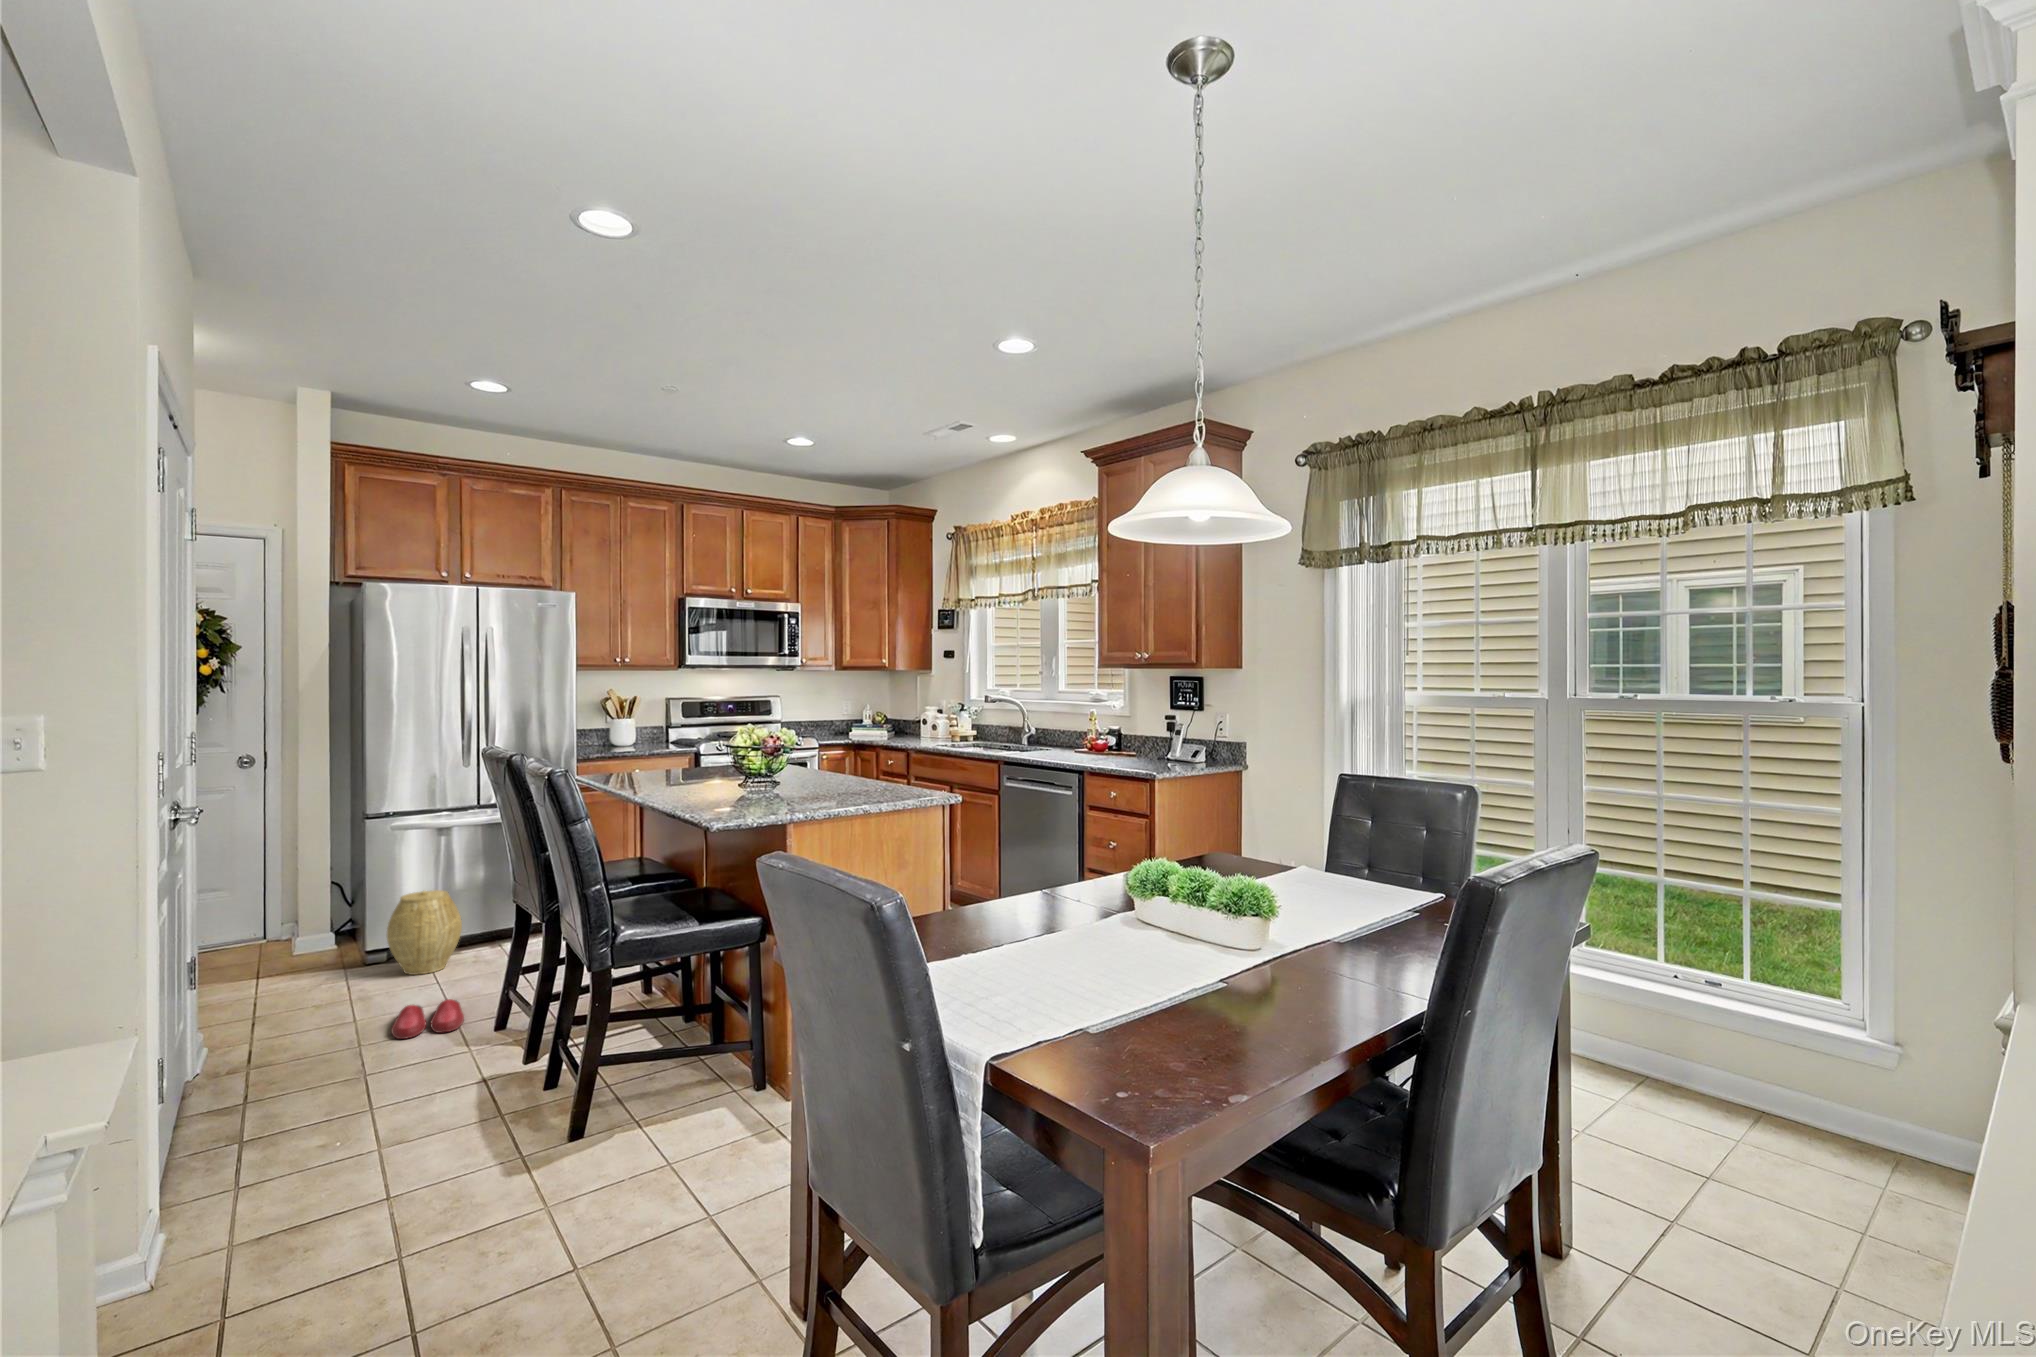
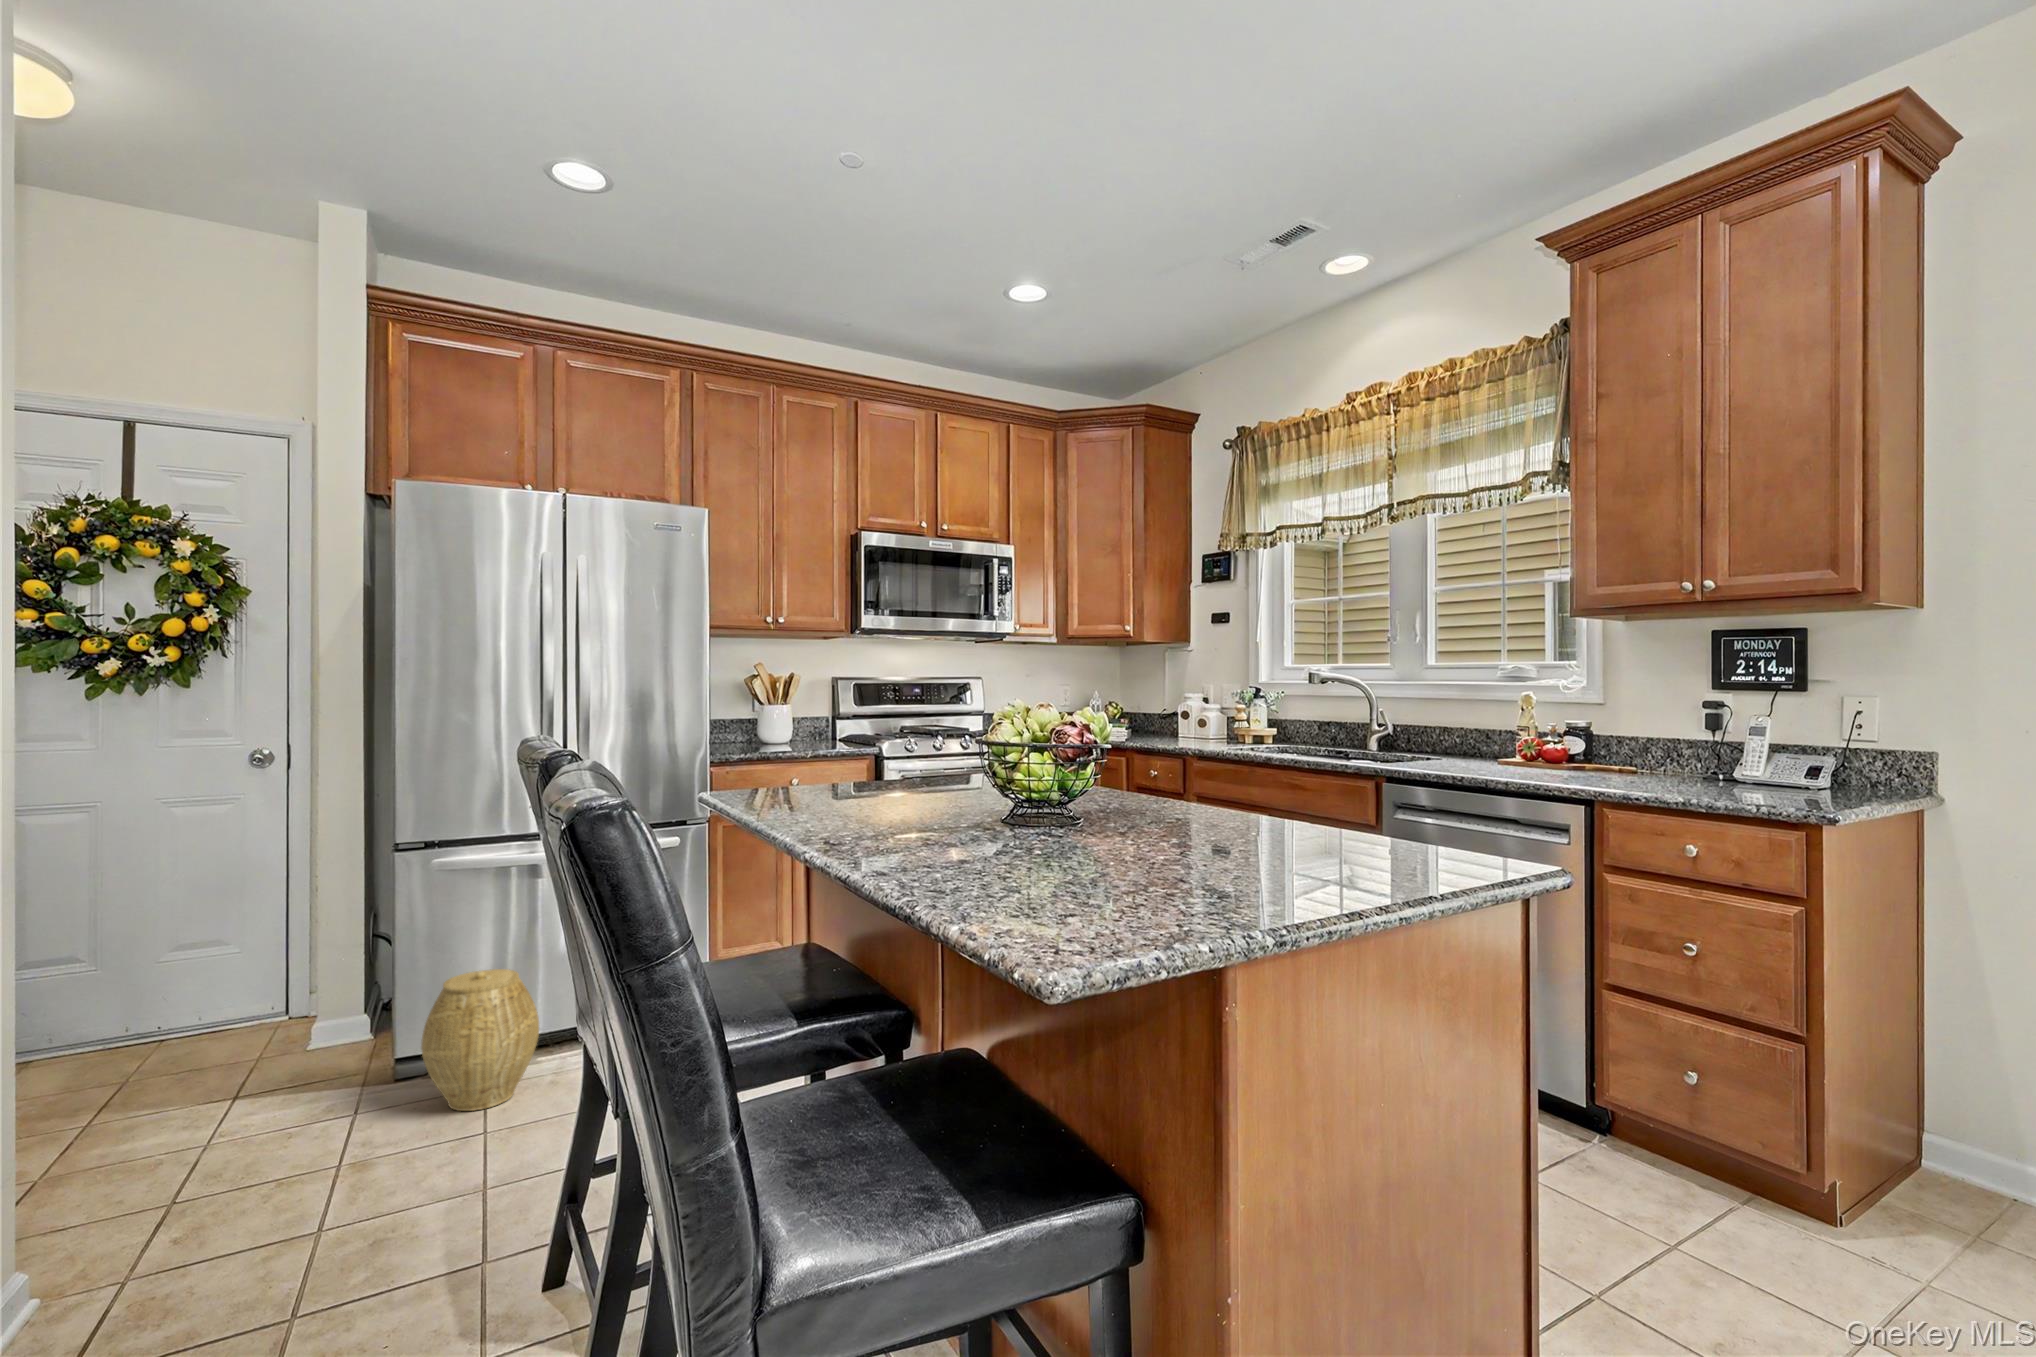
slippers: present [391,999,464,1039] -> none [382,1192,515,1297]

